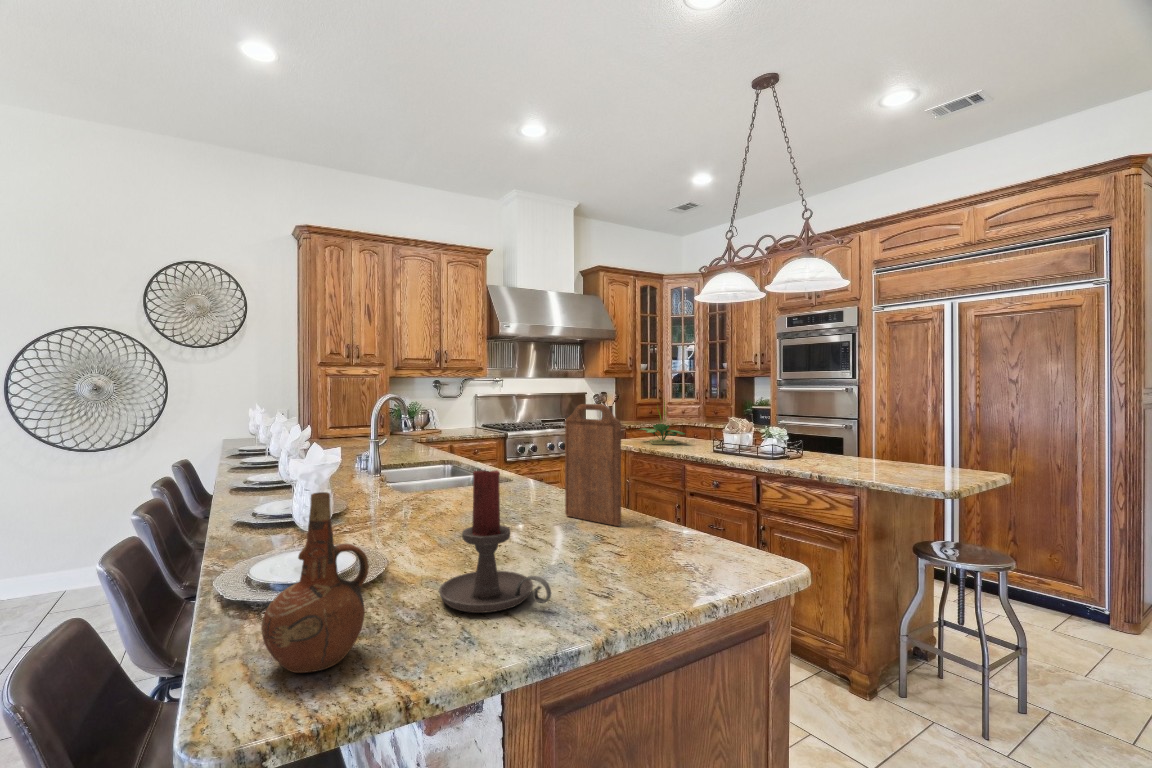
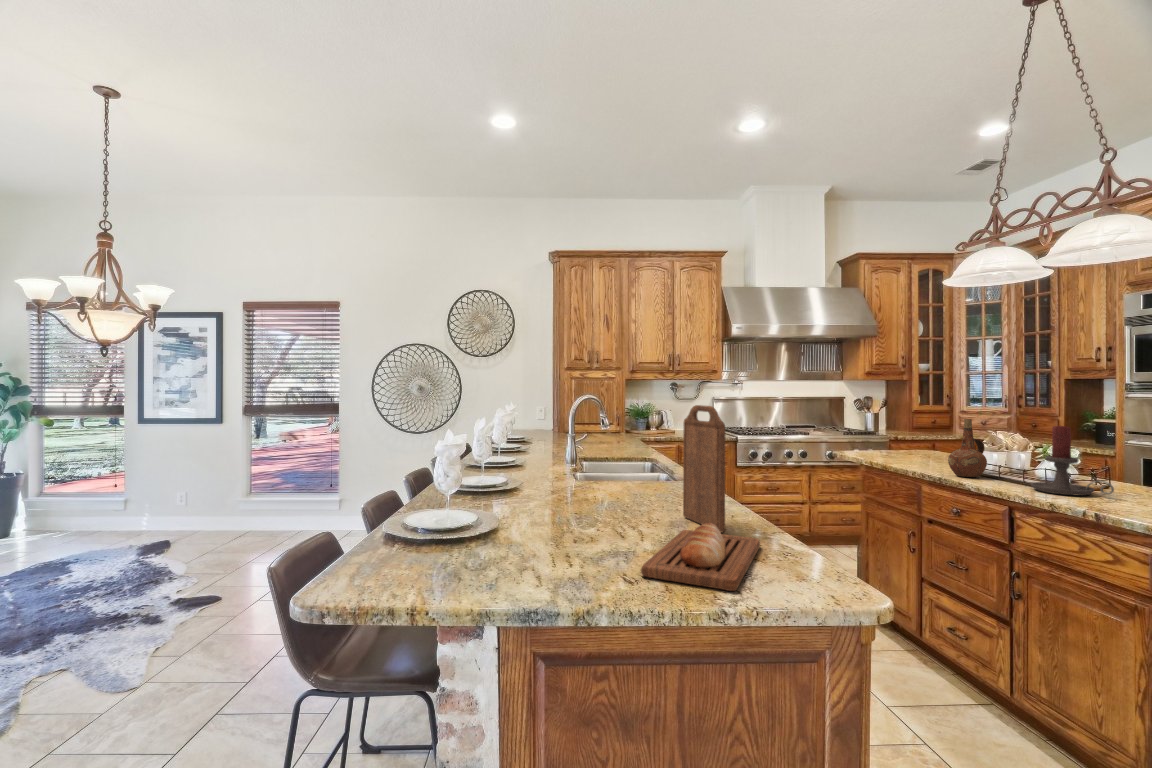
potted plant: present [639,402,685,444] -> none [869,403,935,460]
candle holder: present [439,470,551,613] -> present [1031,426,1114,495]
ceramic pitcher: present [261,492,369,673] -> present [948,419,987,477]
bread loaf: none [593,518,704,581] -> present [641,523,760,591]

